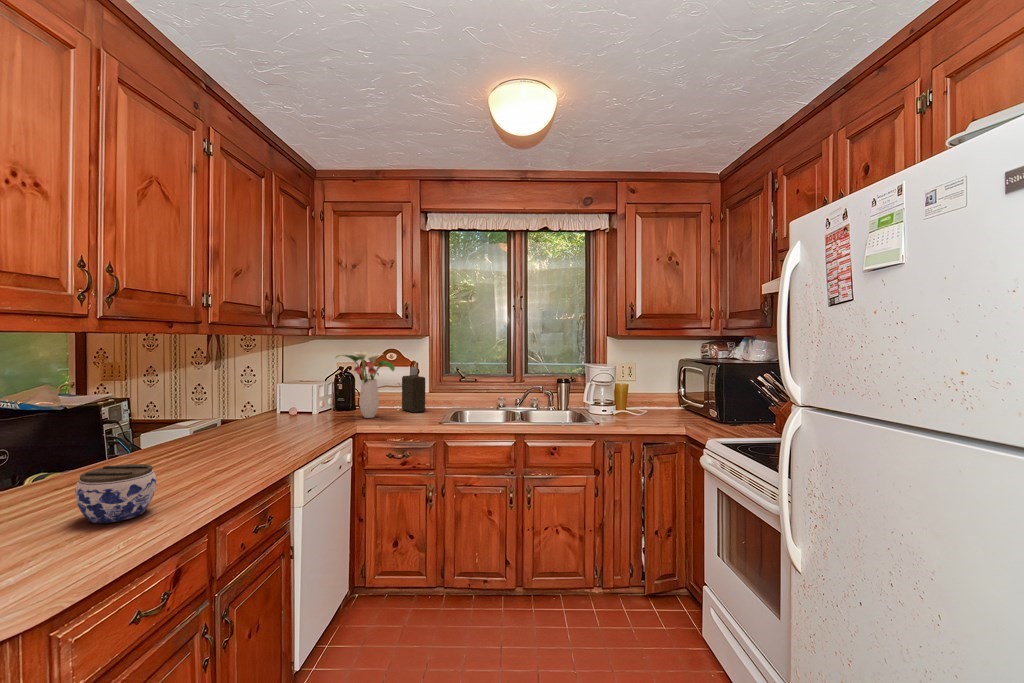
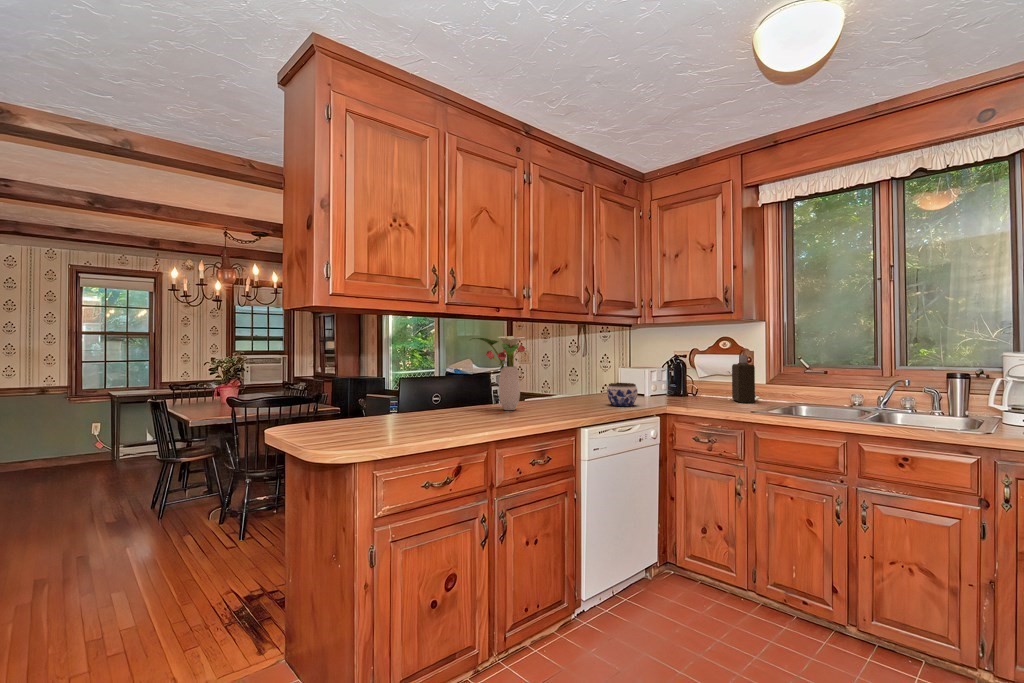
flower arrangement: present [336,352,395,418] -> present [470,336,525,410]
jar: present [75,464,156,523] -> present [607,383,638,406]

